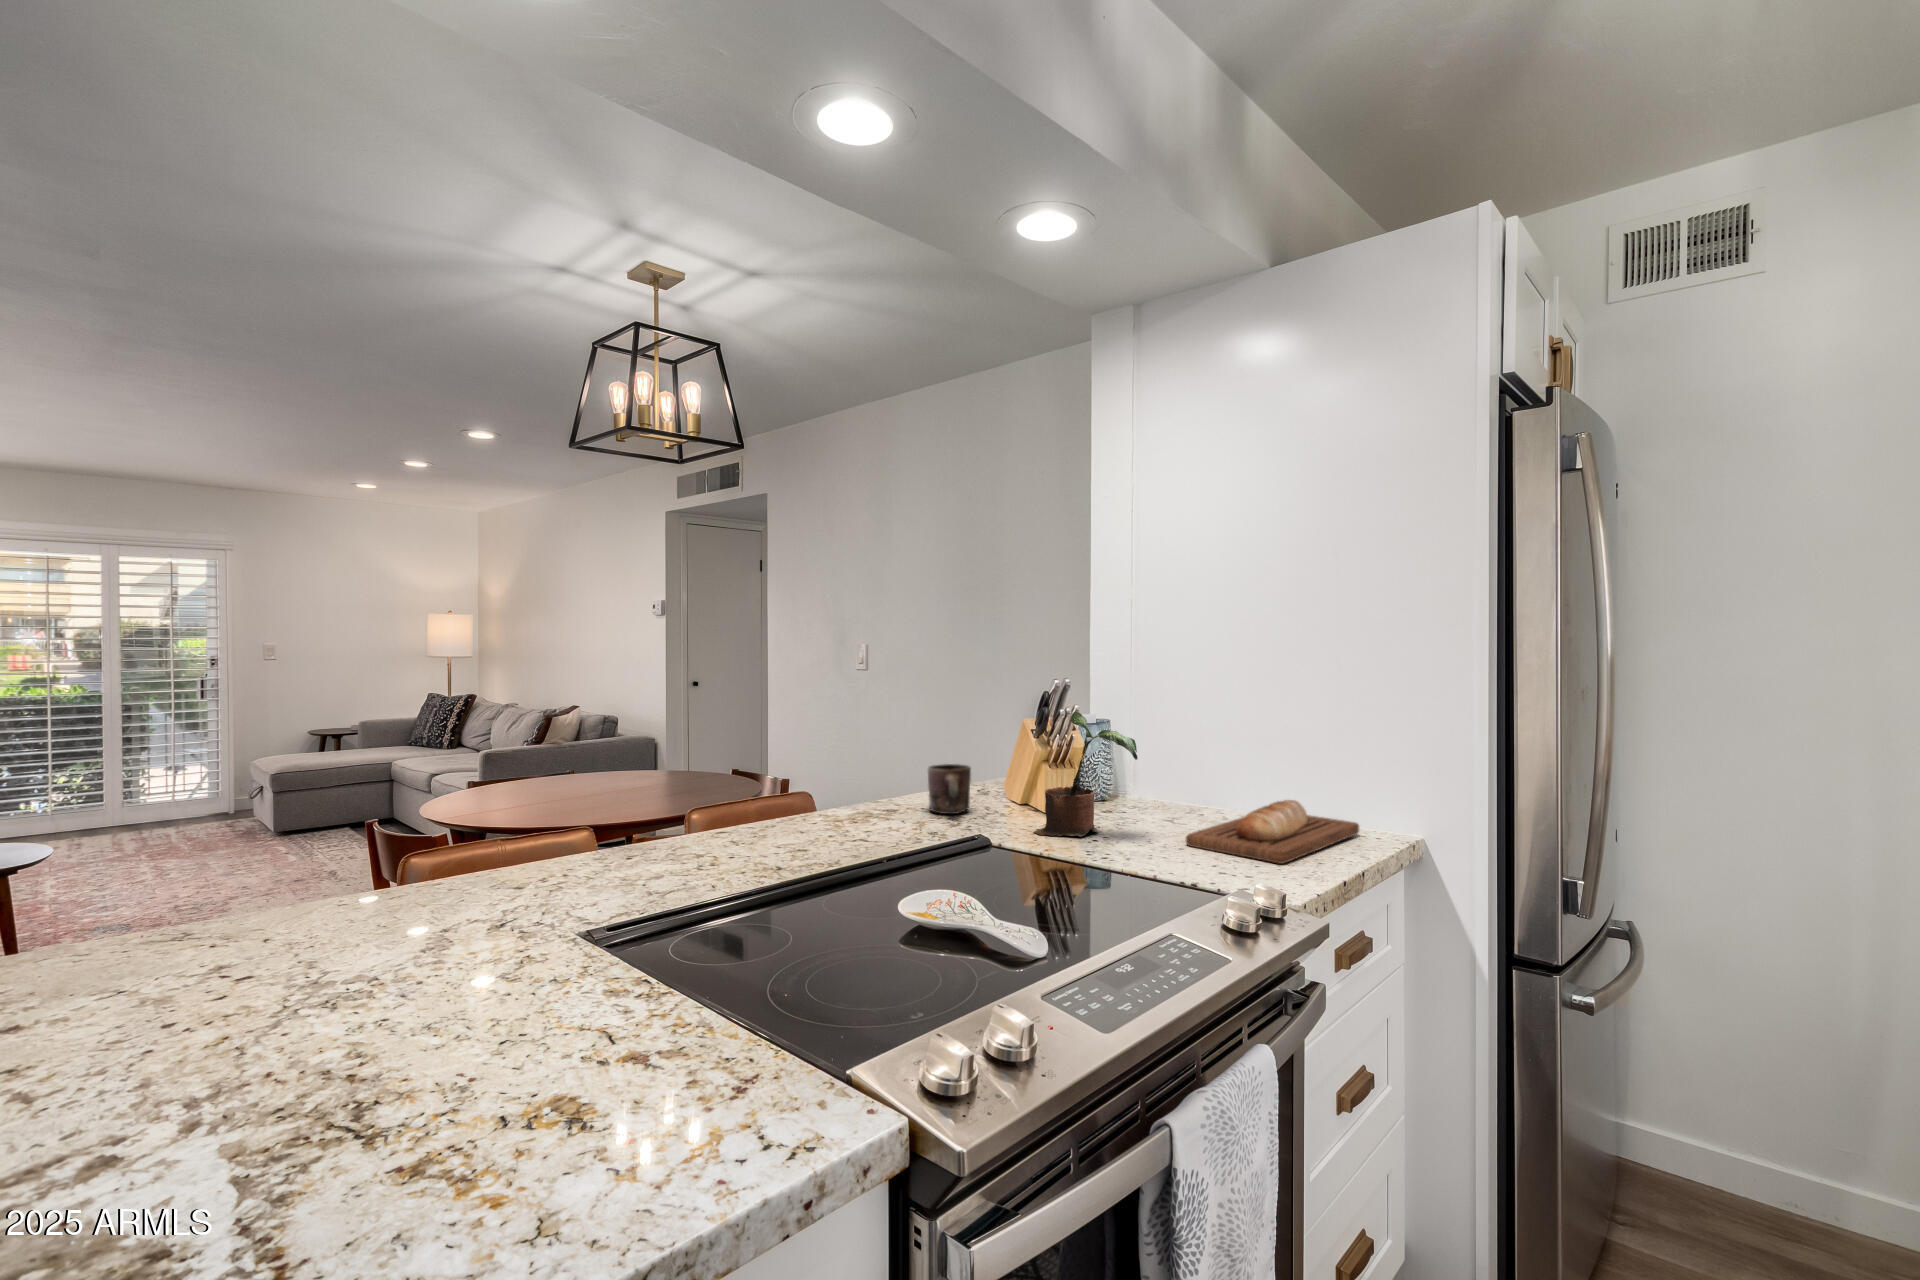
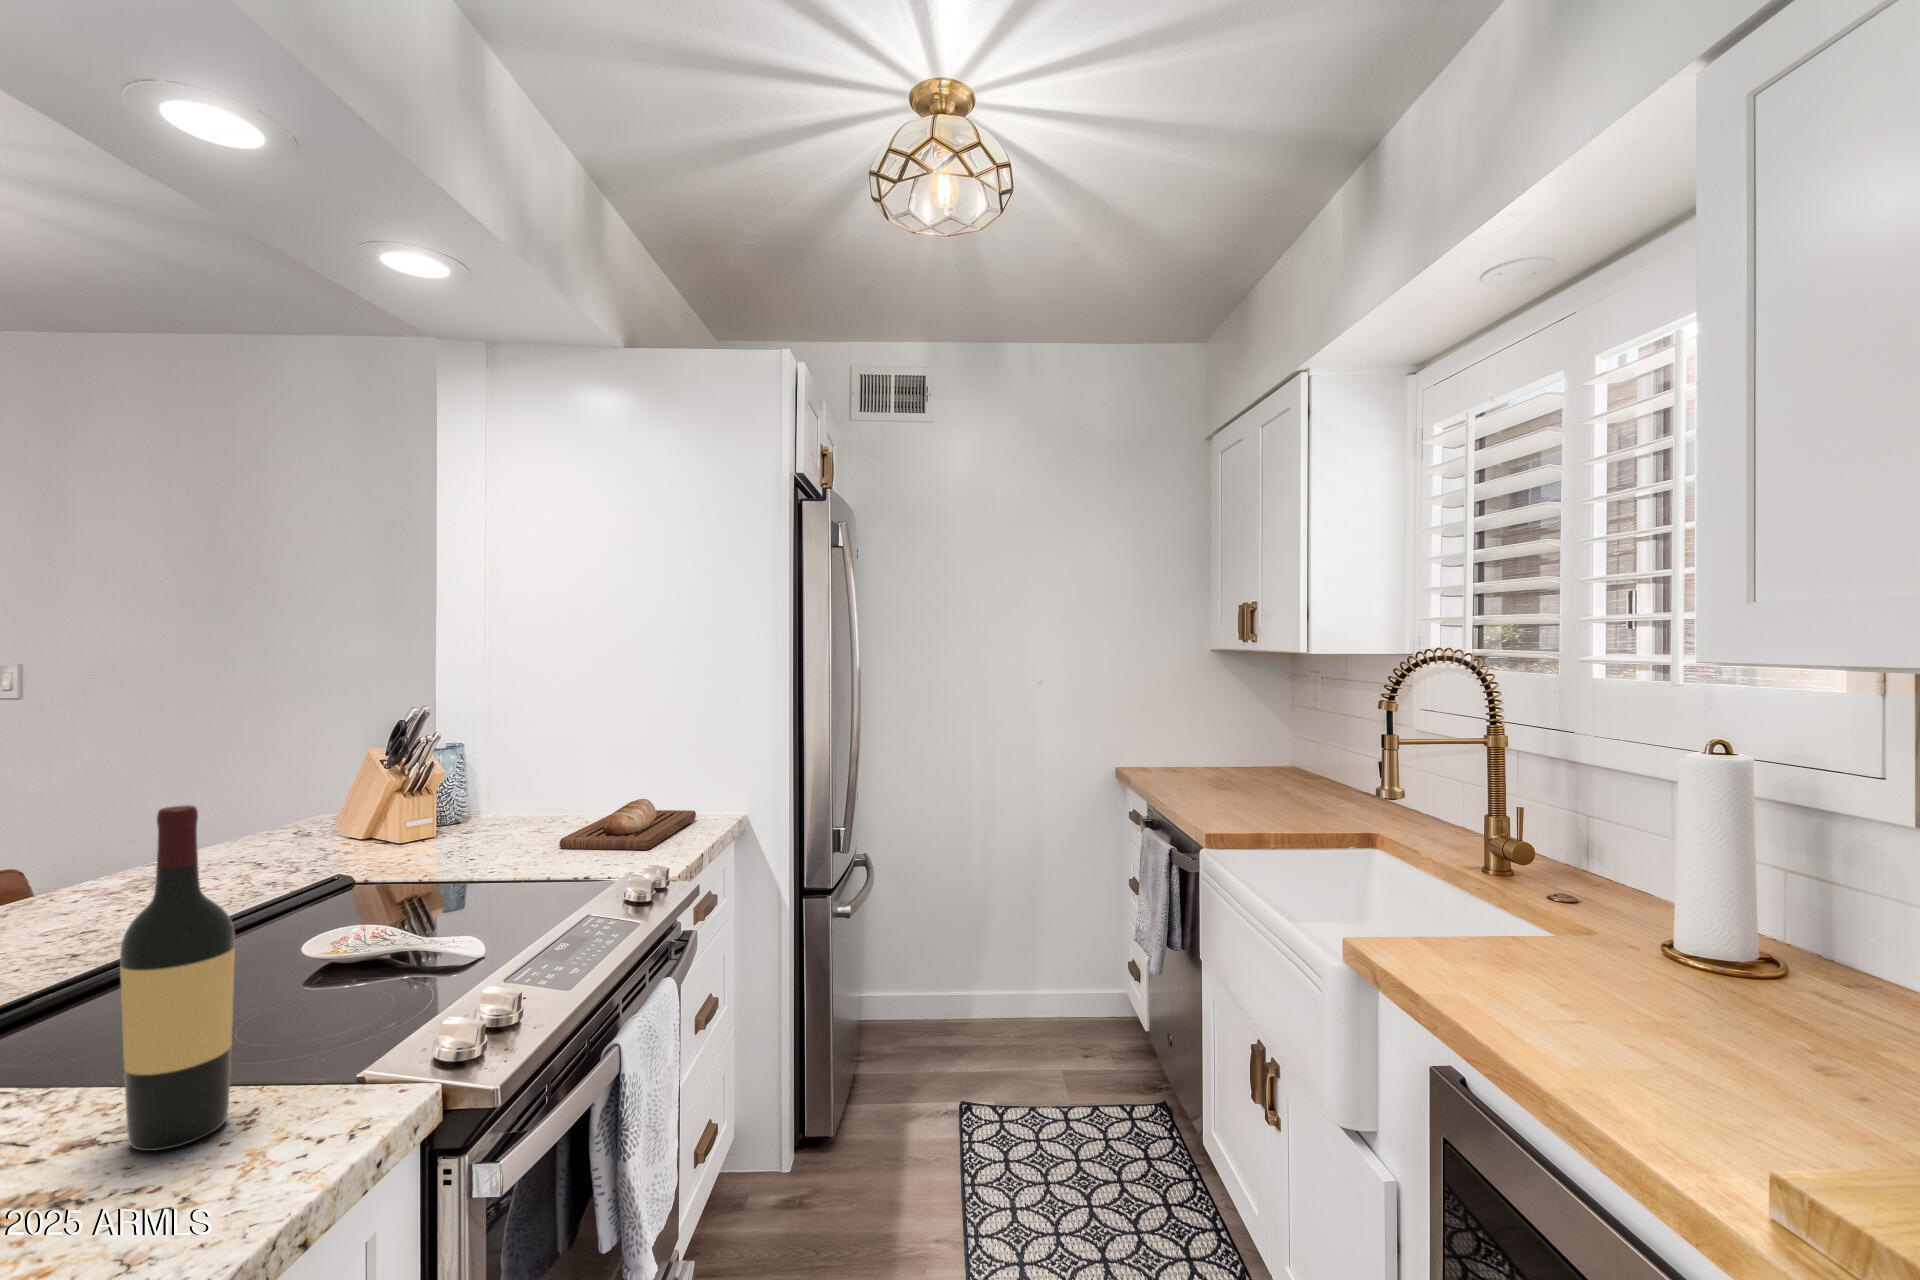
potted plant: present [1034,712,1138,837] -> none [400,739,512,862]
wine bottle: none [635,756,727,1103] -> present [120,805,235,1151]
mug: present [928,764,971,814] -> none [253,805,310,860]

